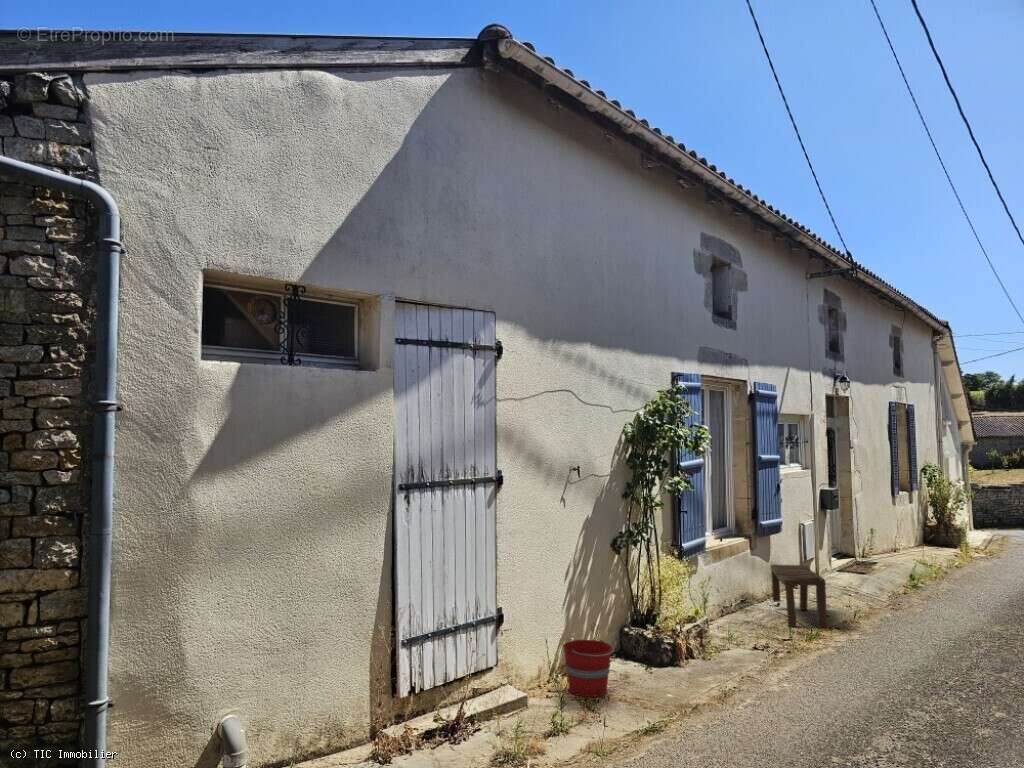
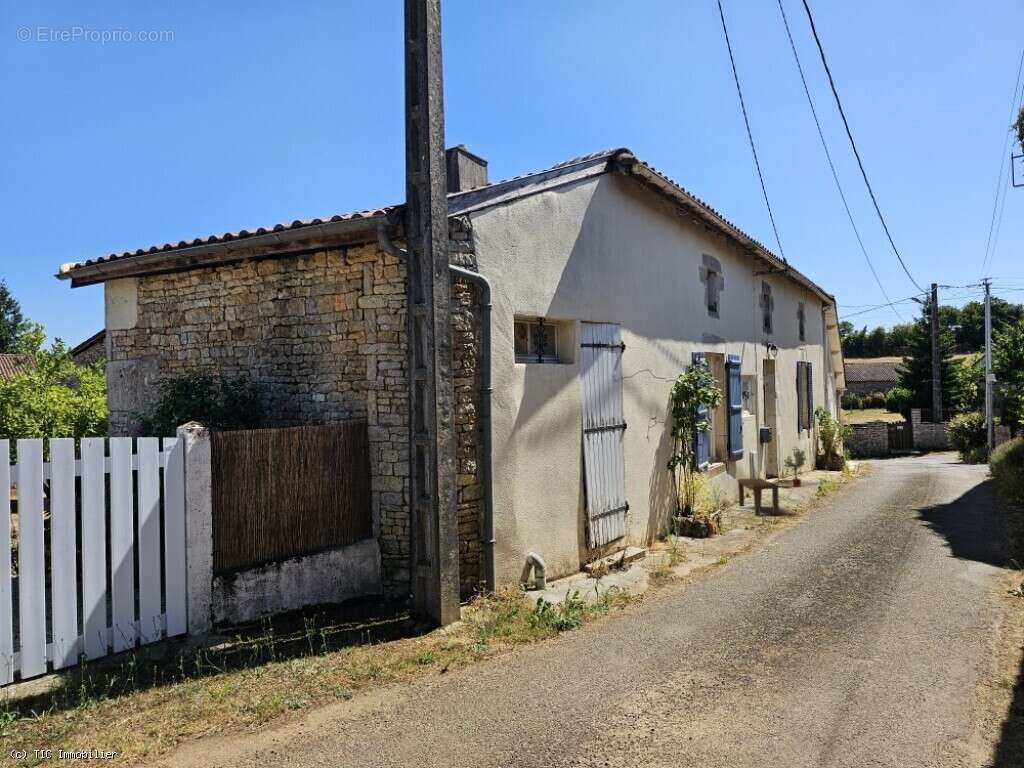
potted tree: none [862,516,899,575] -> present [784,447,806,487]
bucket: present [563,640,612,697] -> none [652,519,683,550]

